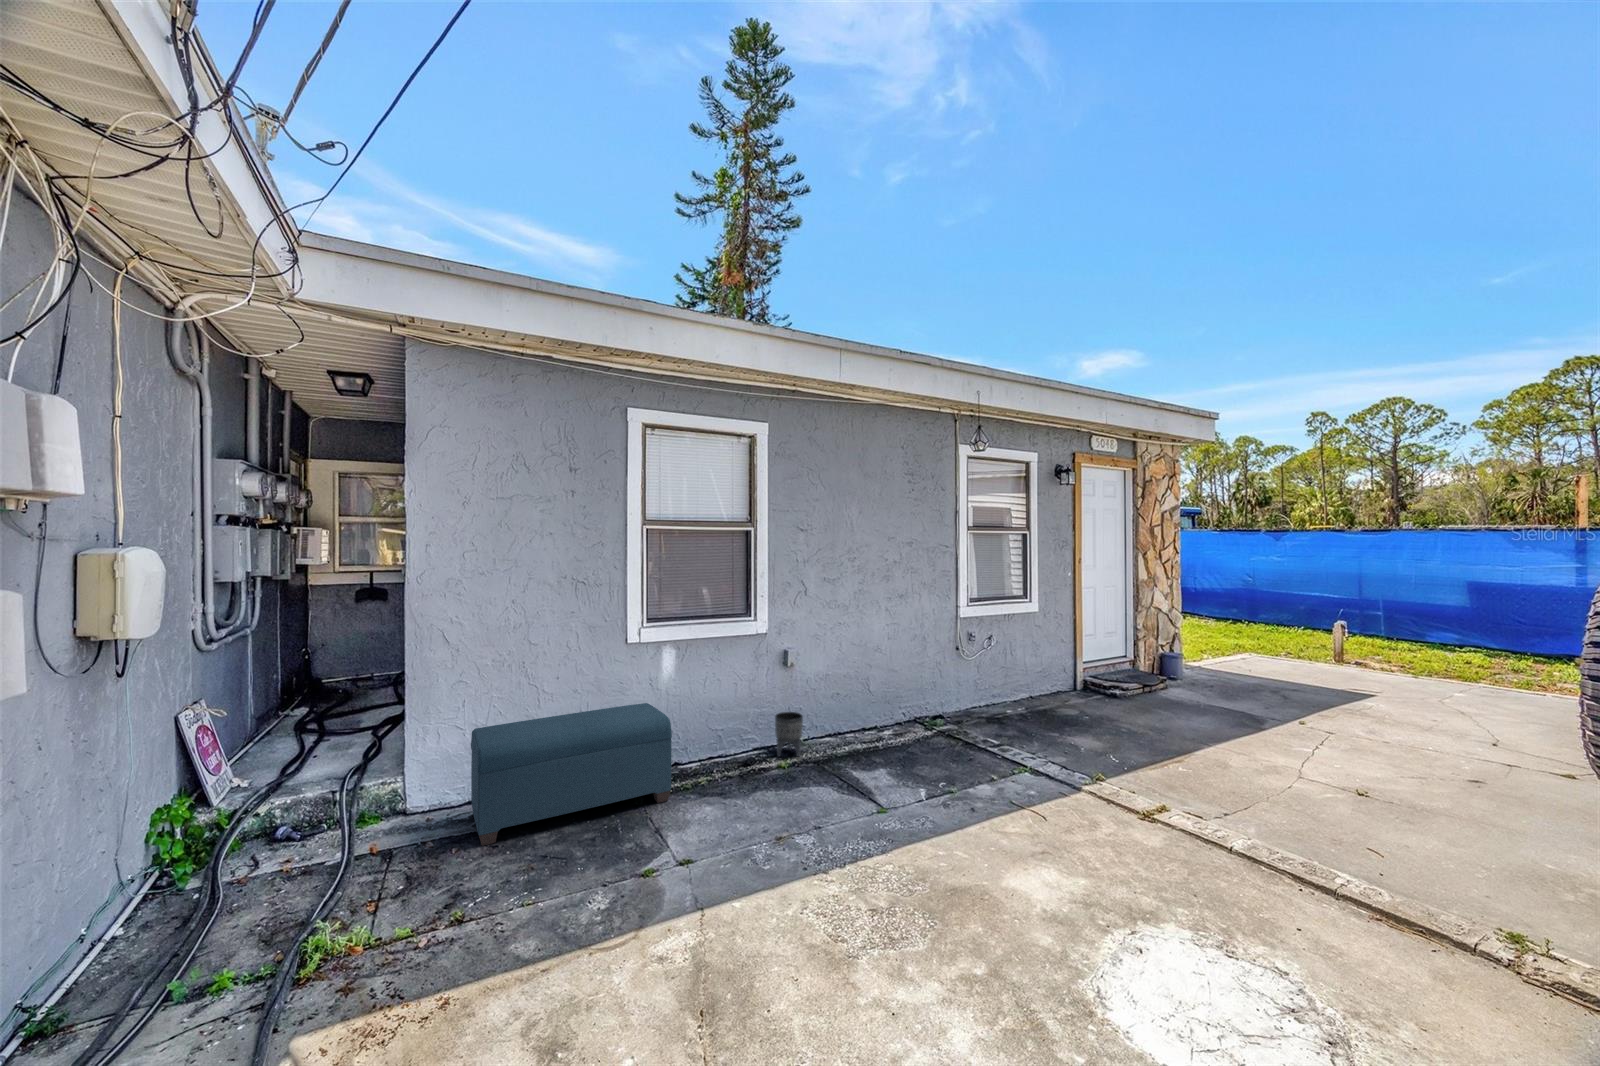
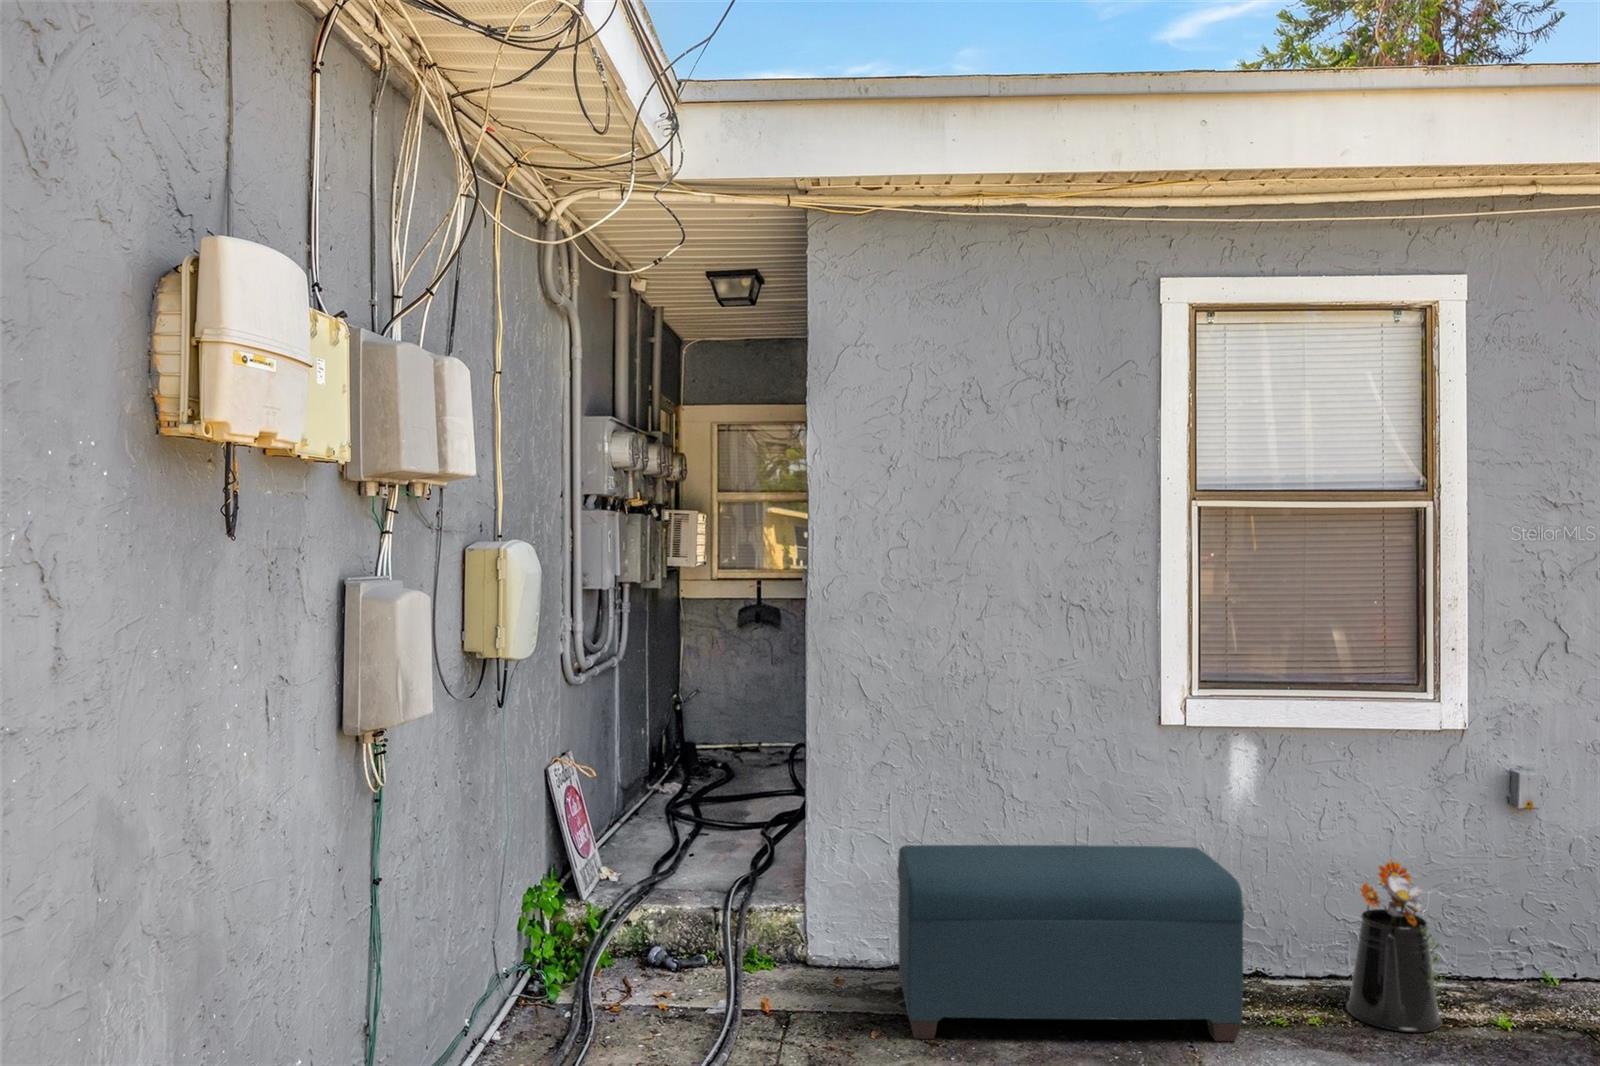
watering can: none [718,694,760,777] -> present [1346,861,1443,1032]
planter: present [775,712,803,757] -> none [1482,914,1555,1019]

